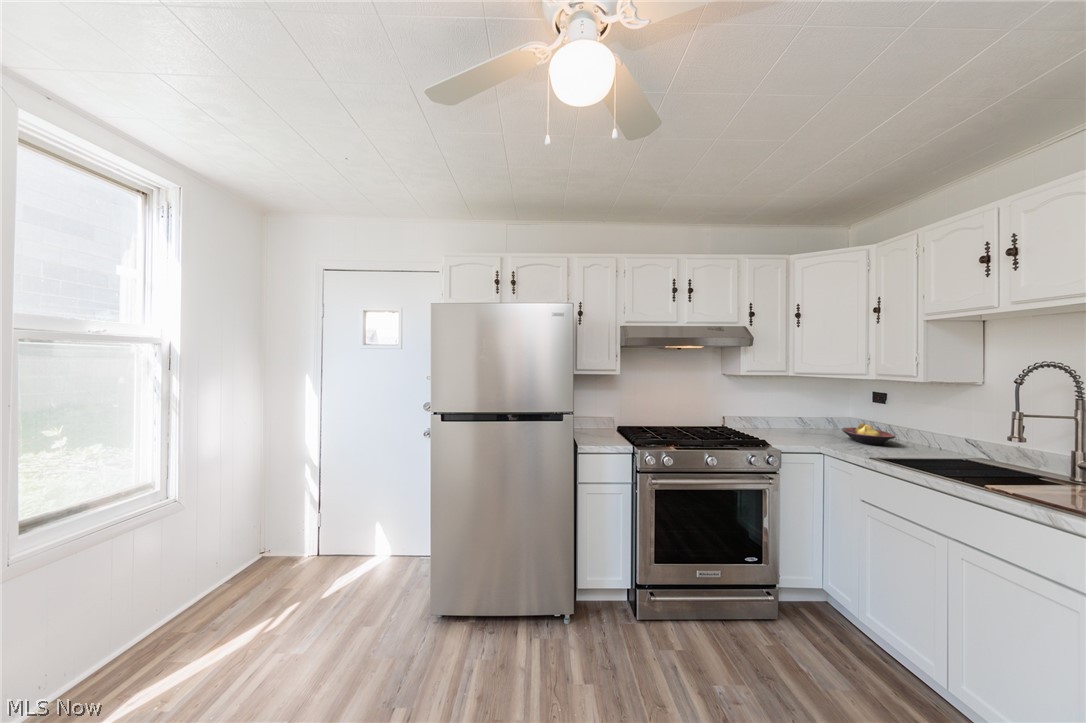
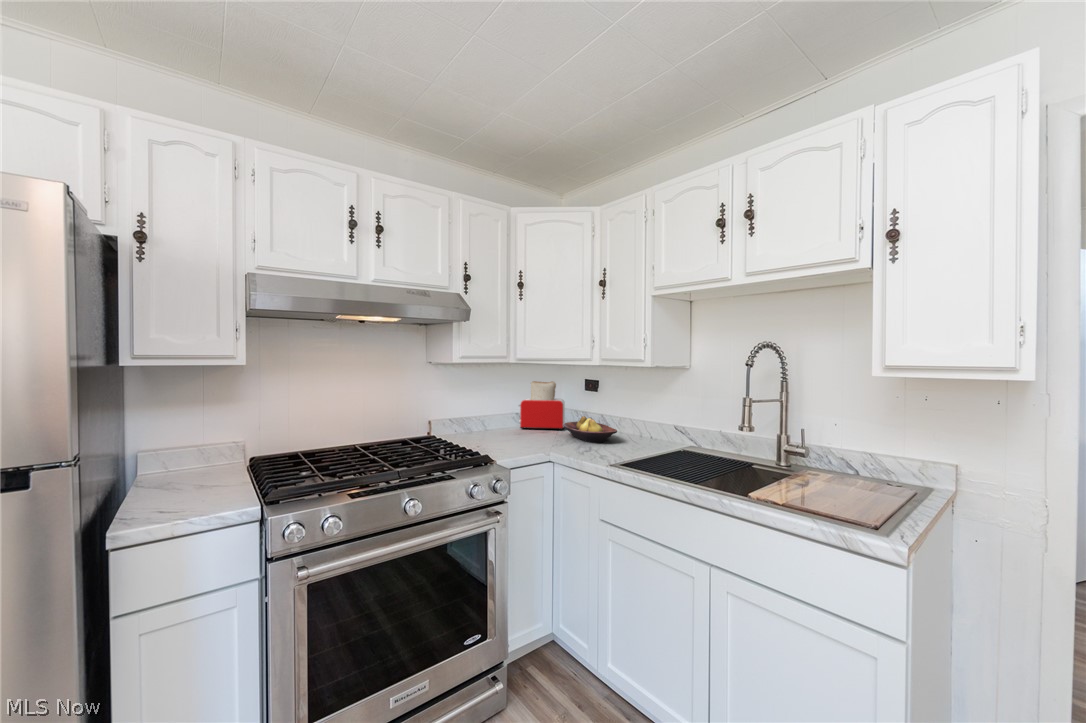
toaster: none [801,392,848,434] -> present [519,381,565,430]

